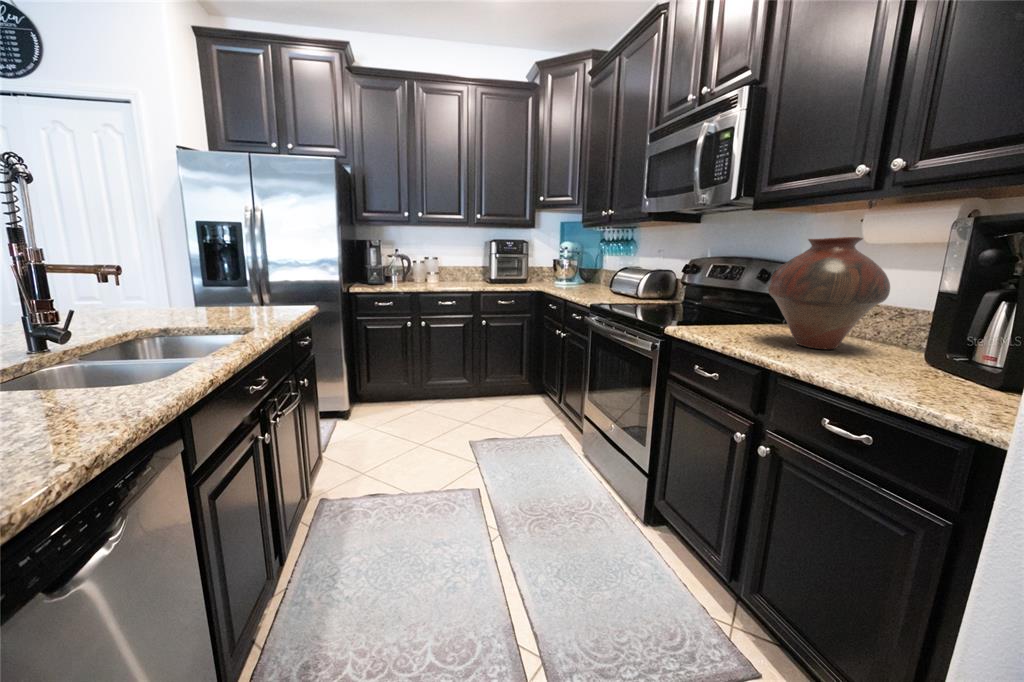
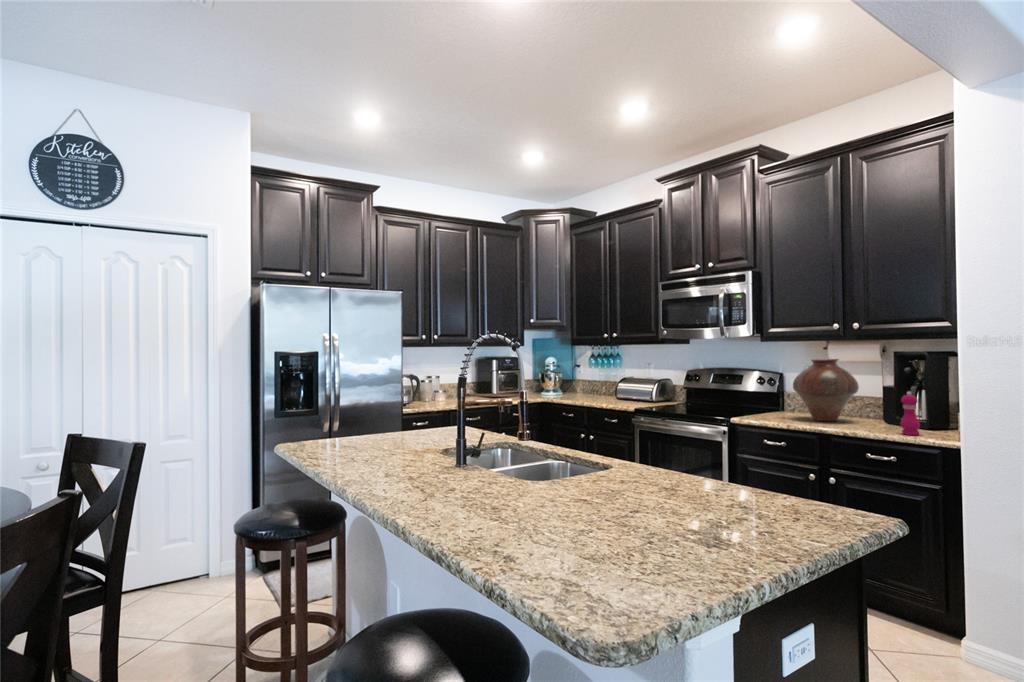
pepper mill: none [910,306,965,400] -> present [900,391,920,435]

